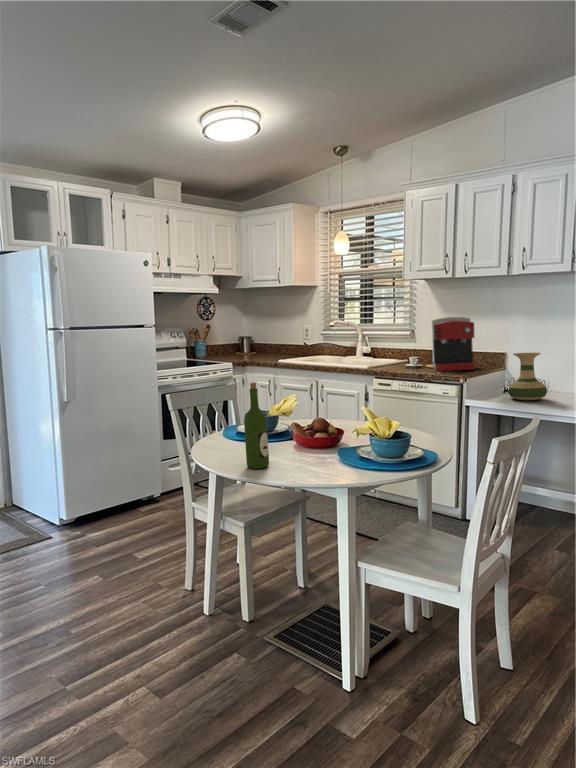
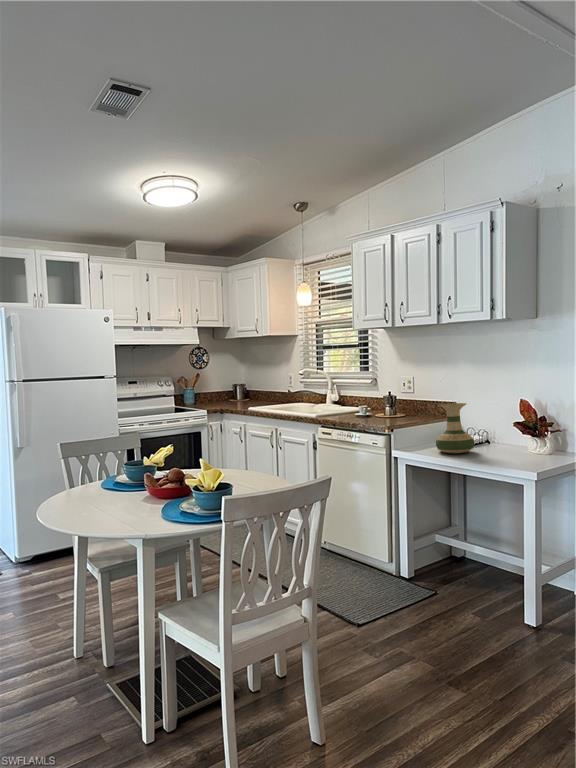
coffee maker: present [432,317,475,371] -> none [369,366,416,421]
wine bottle: present [244,383,269,469] -> none [61,436,85,517]

